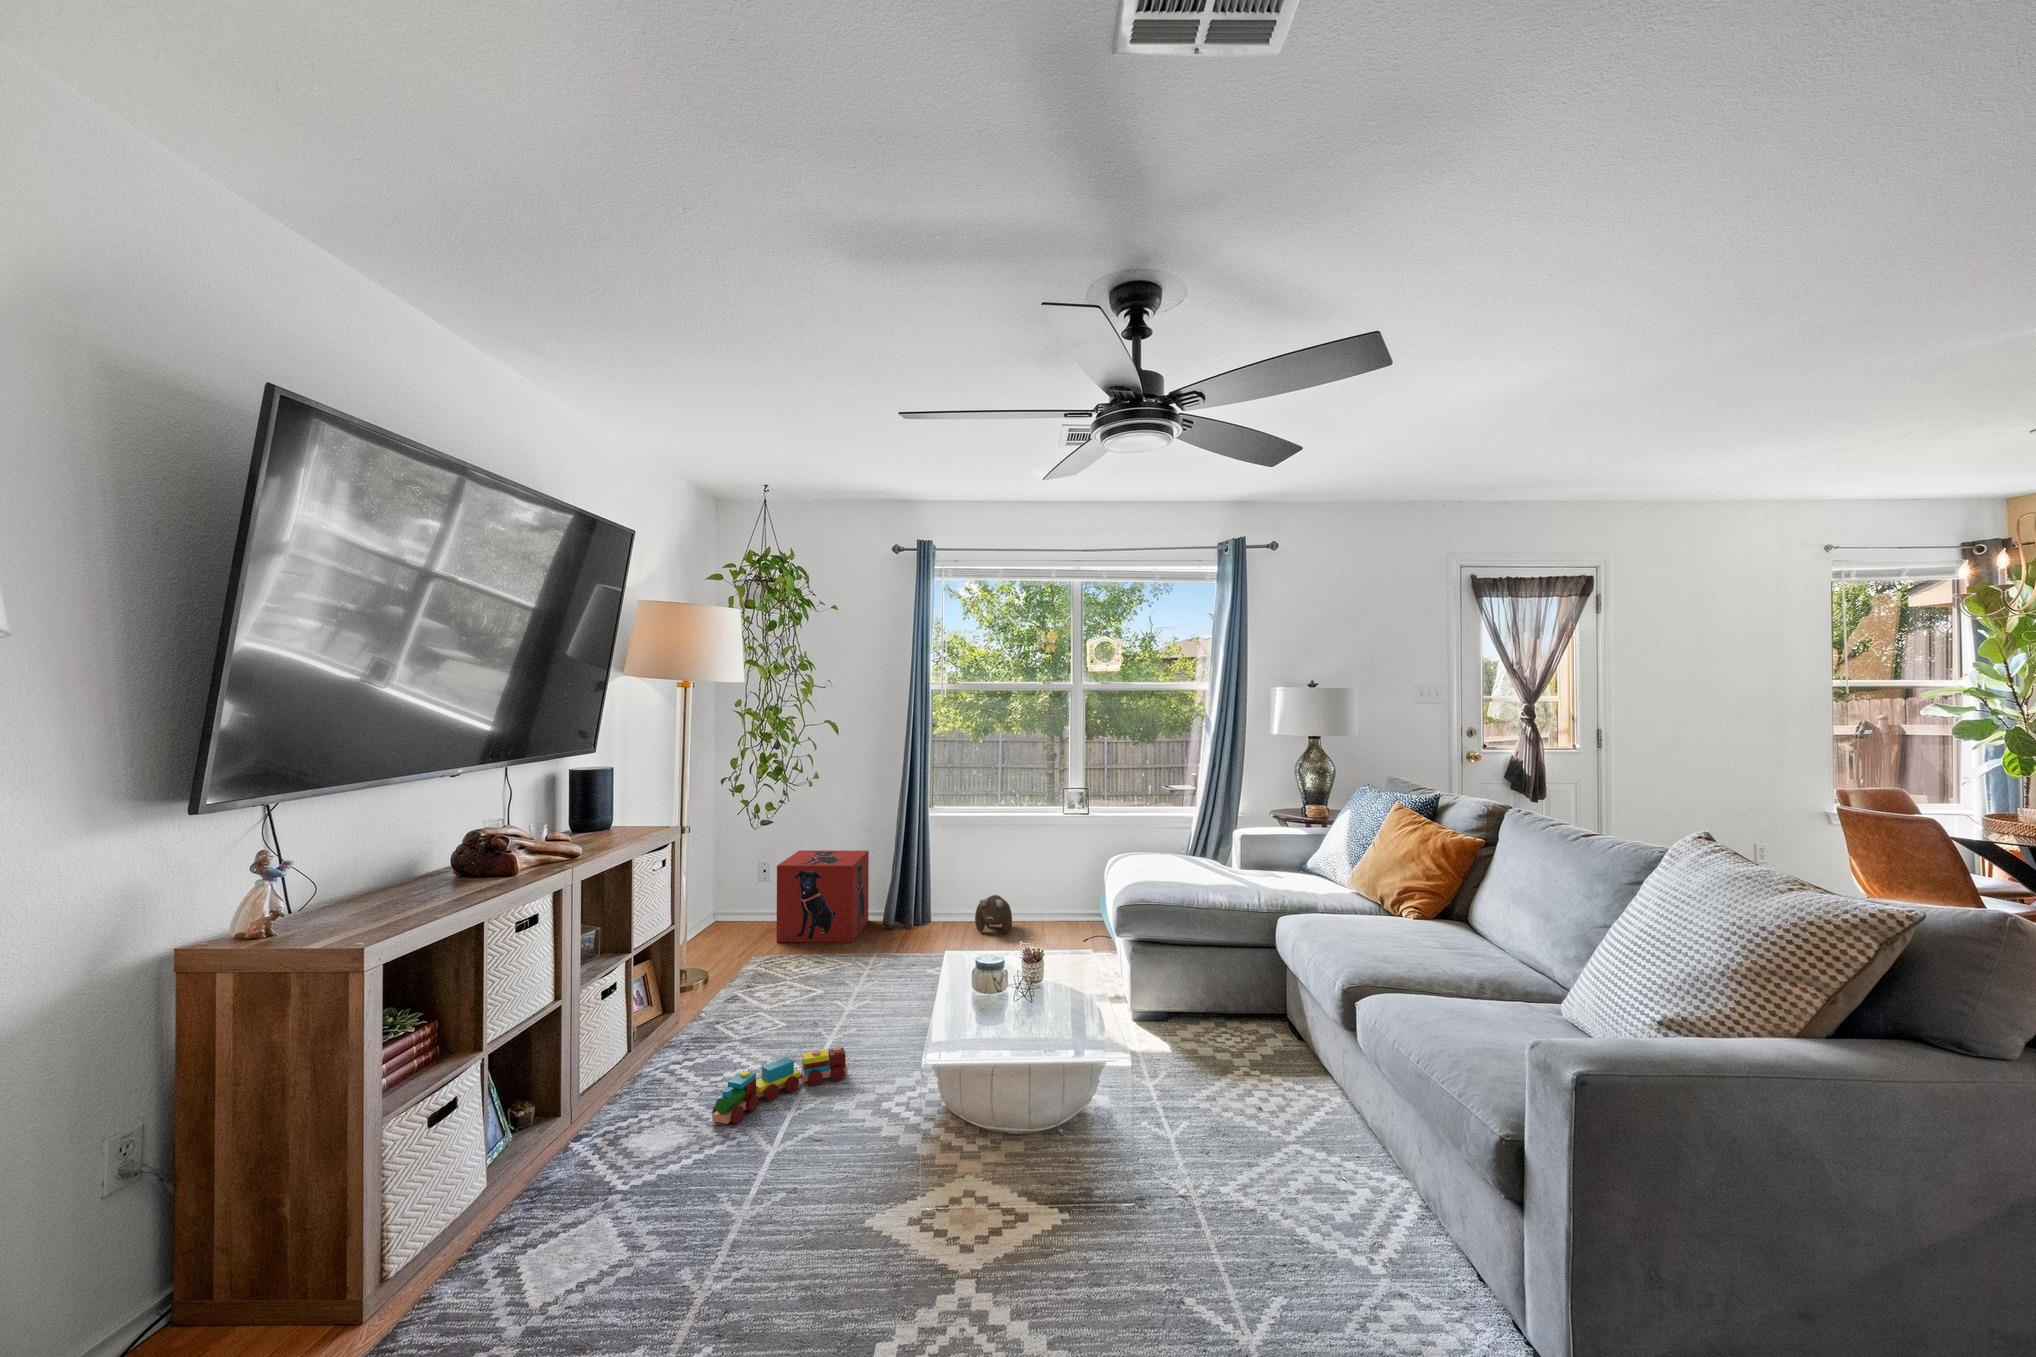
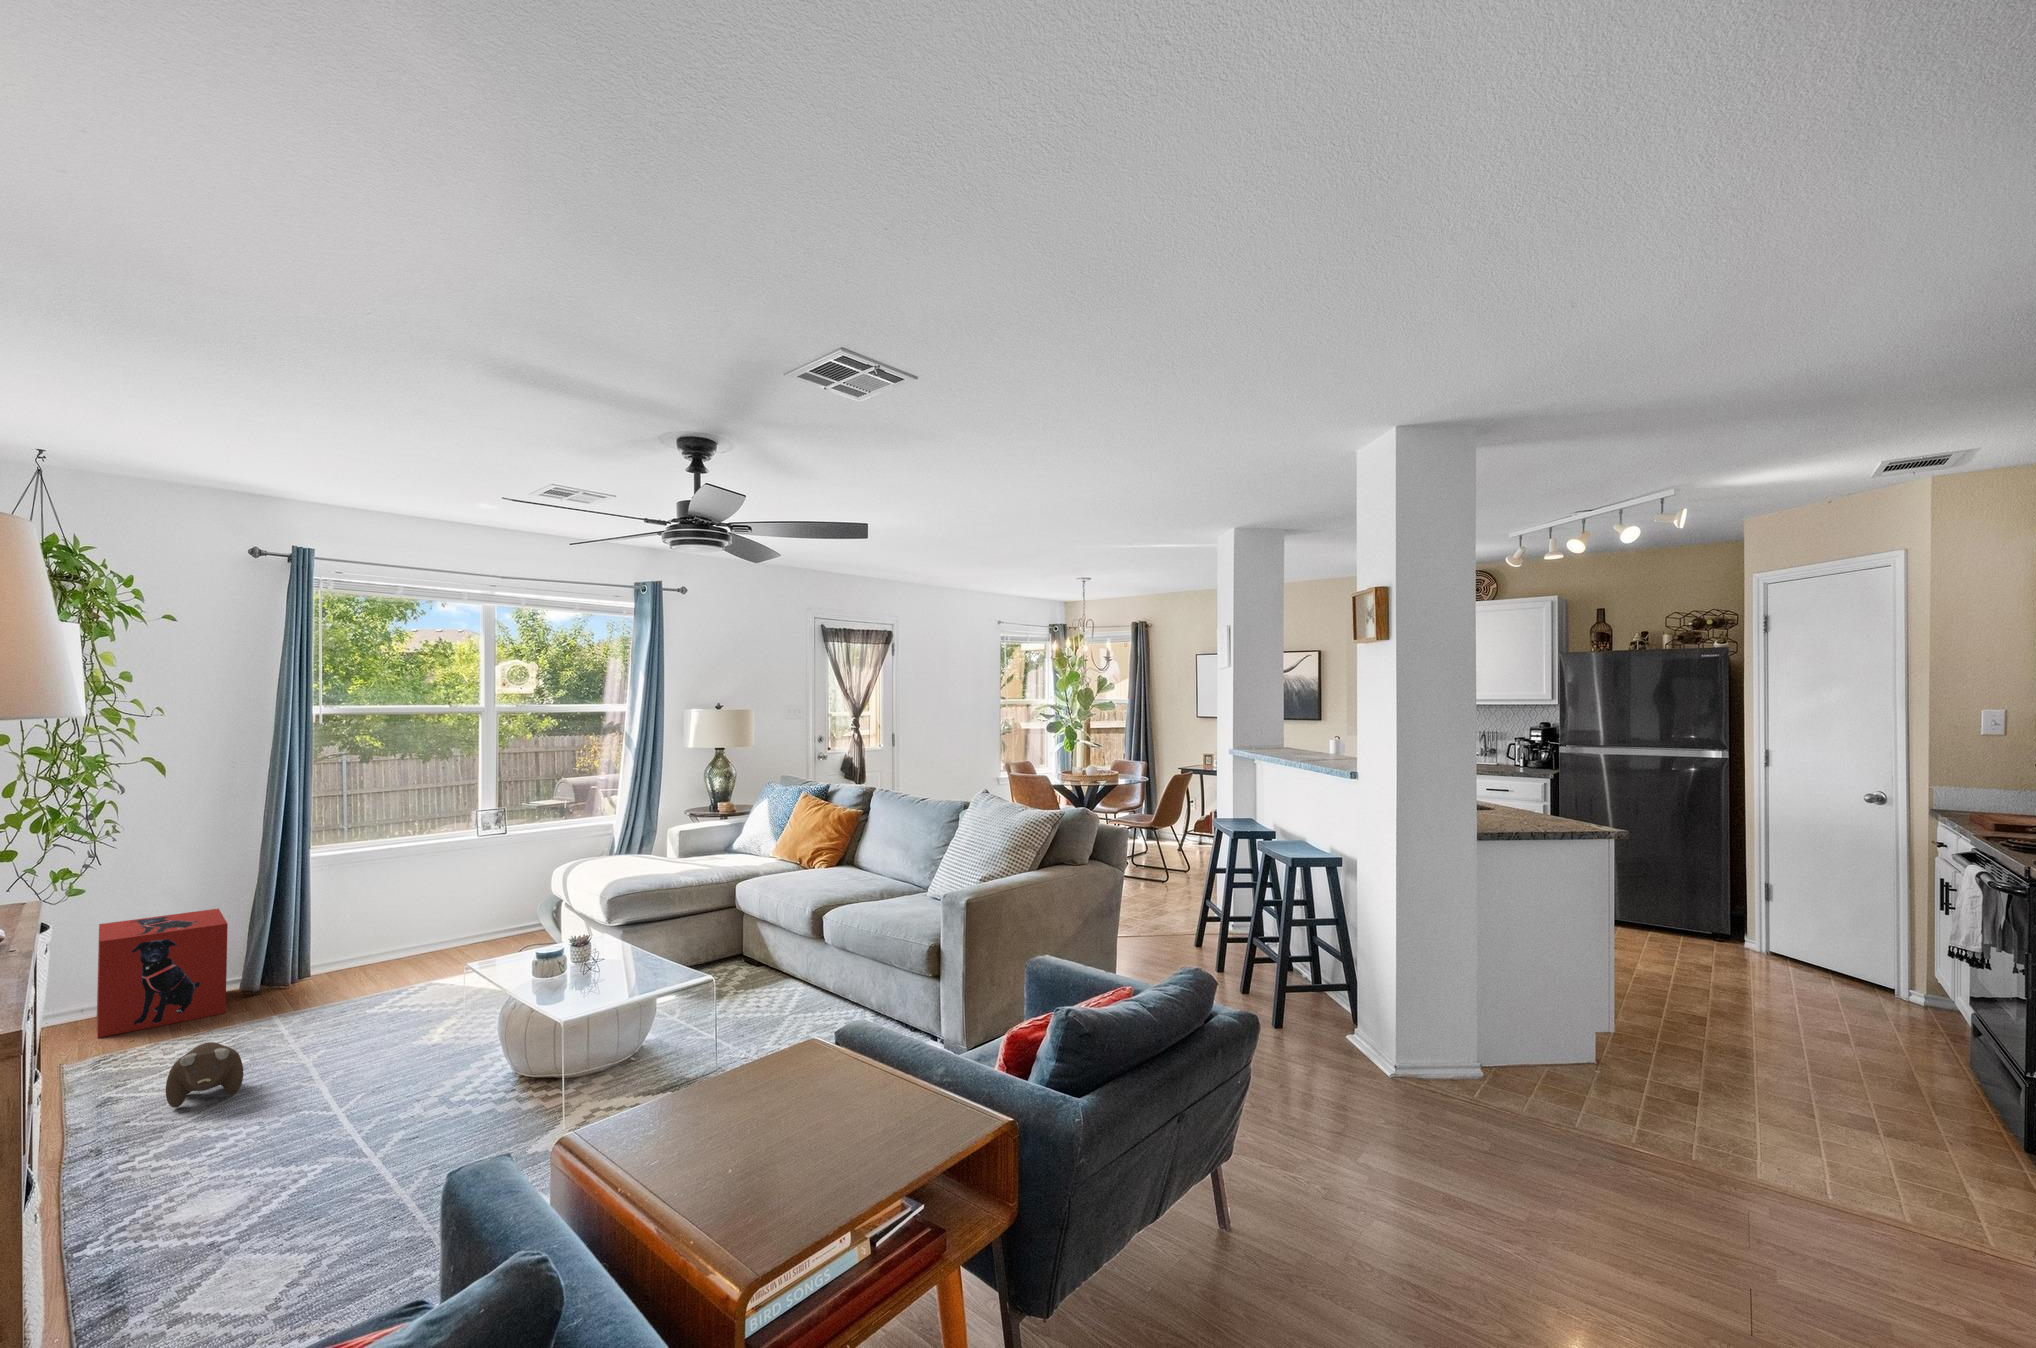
plush toy: present [975,895,1012,933] -> present [166,1042,243,1108]
toy train: present [712,1047,848,1124] -> none [278,1066,391,1154]

